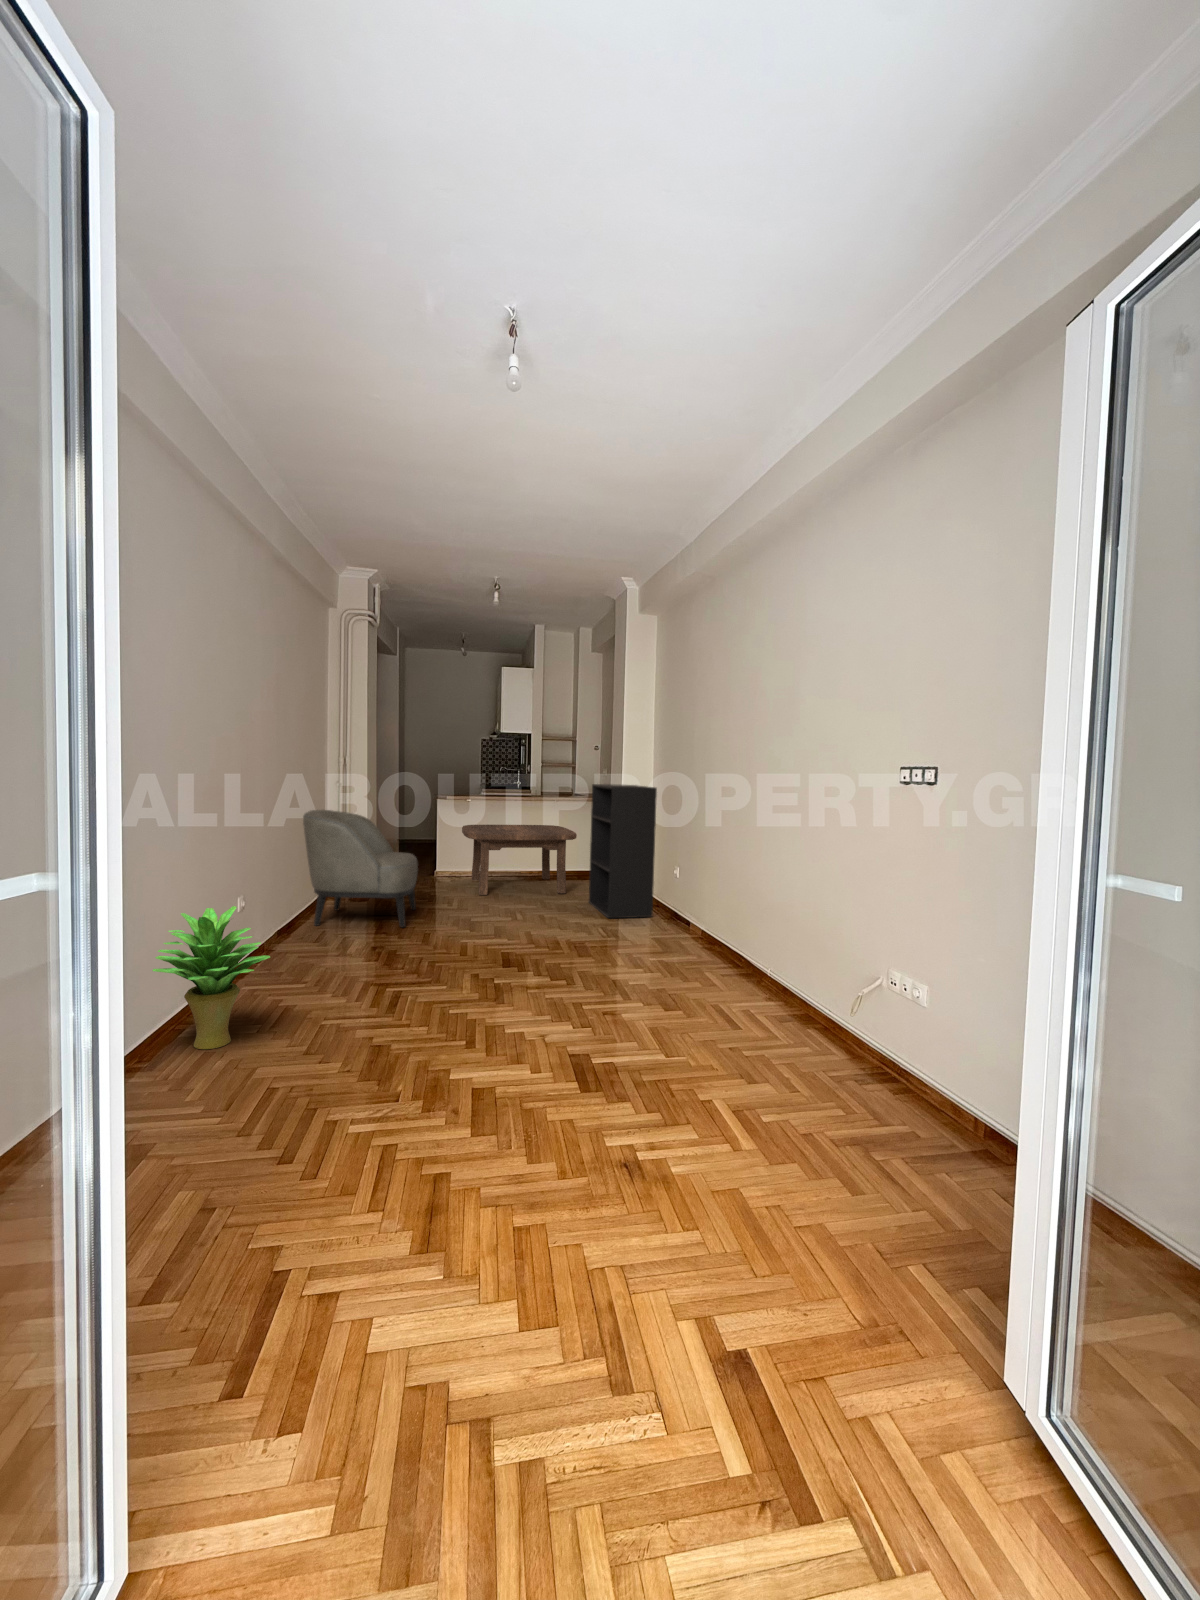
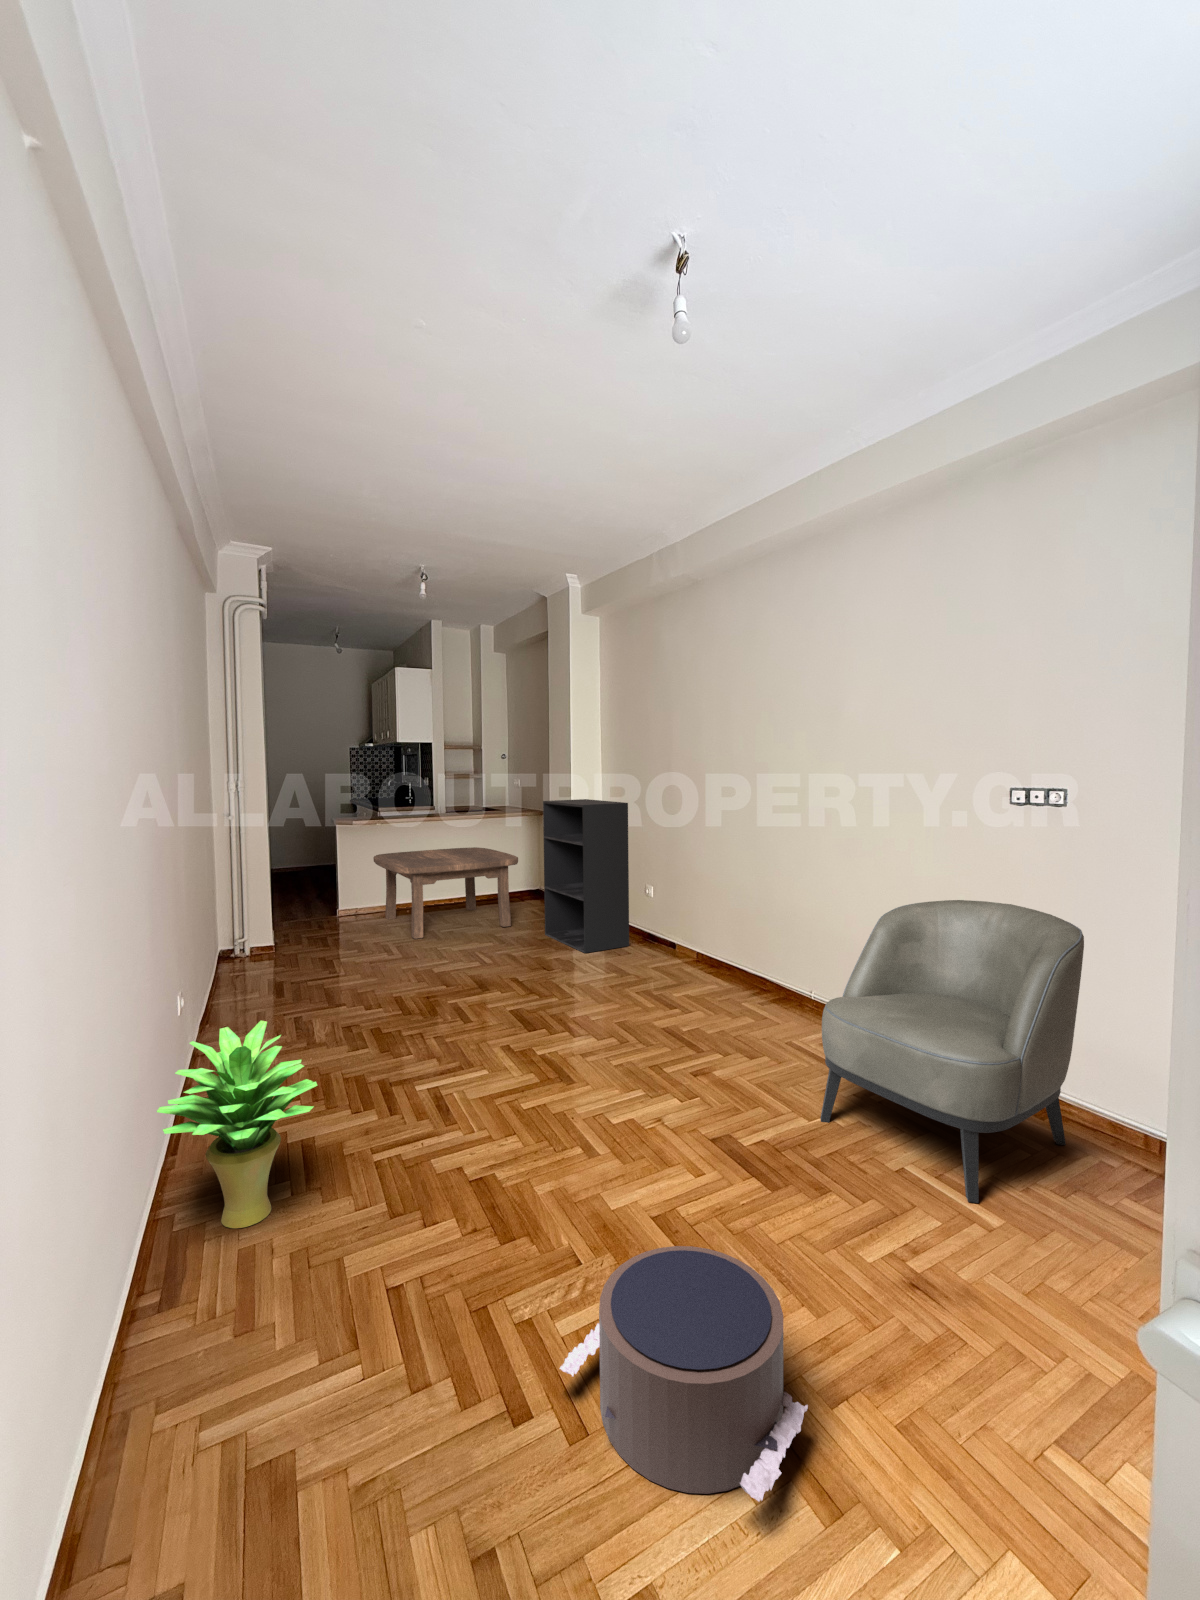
armchair: present [303,810,418,927] -> present [820,900,1084,1203]
pouf: none [312,1088,465,1242] -> present [560,1246,808,1501]

